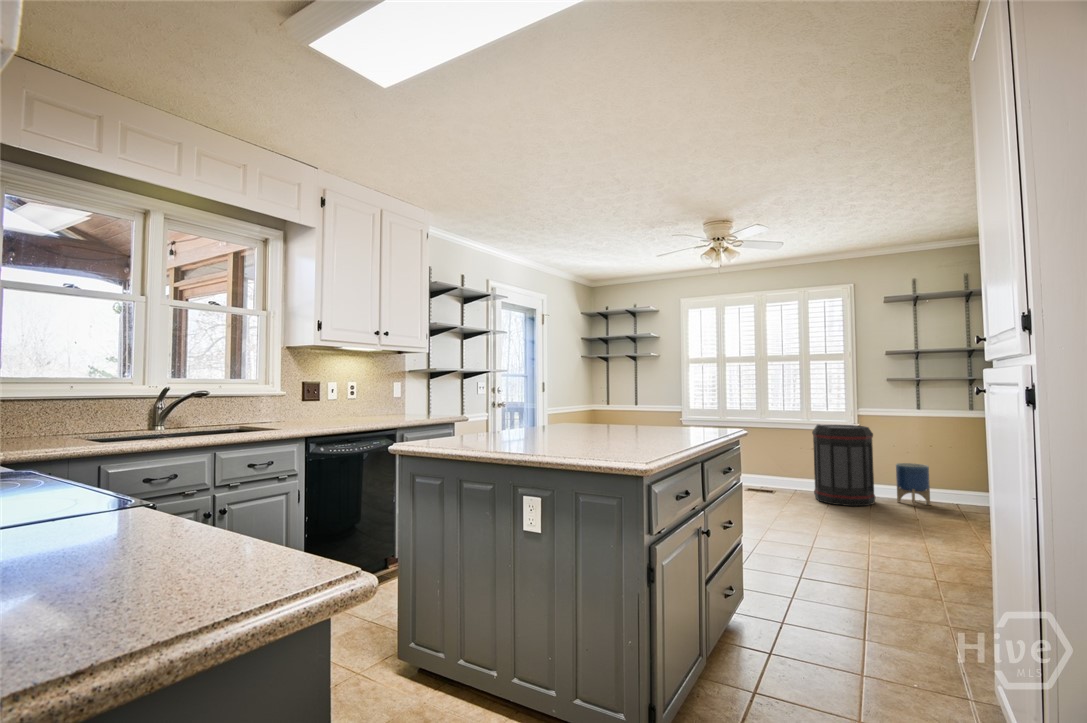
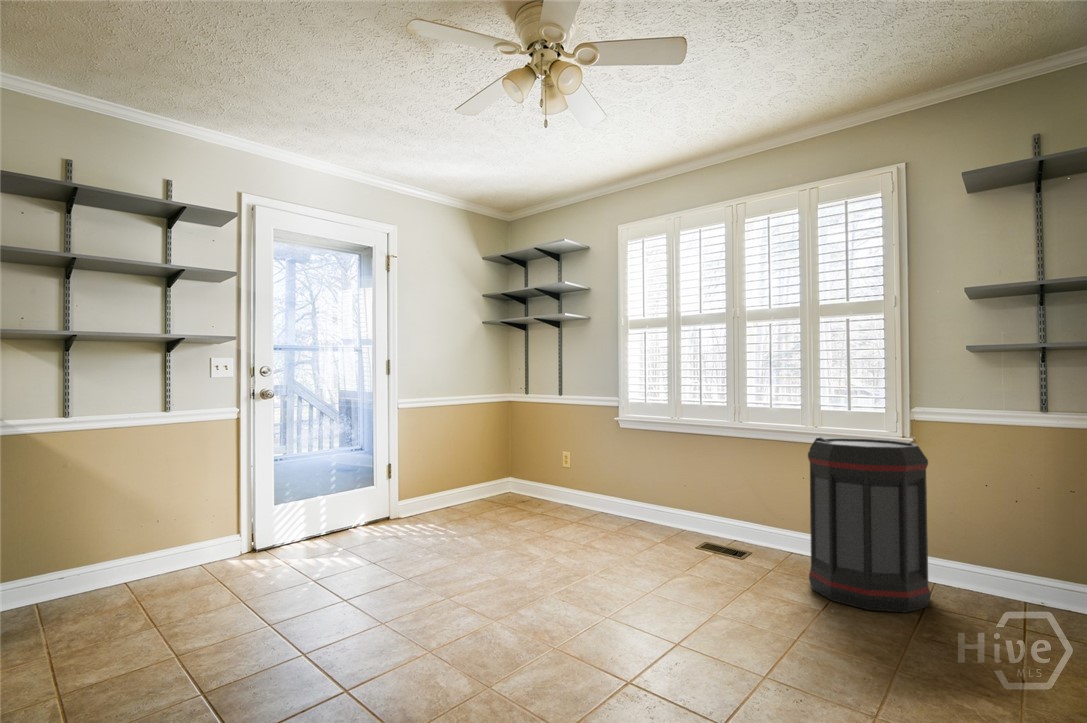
planter: present [896,463,930,506] -> none [982,525,1061,625]

